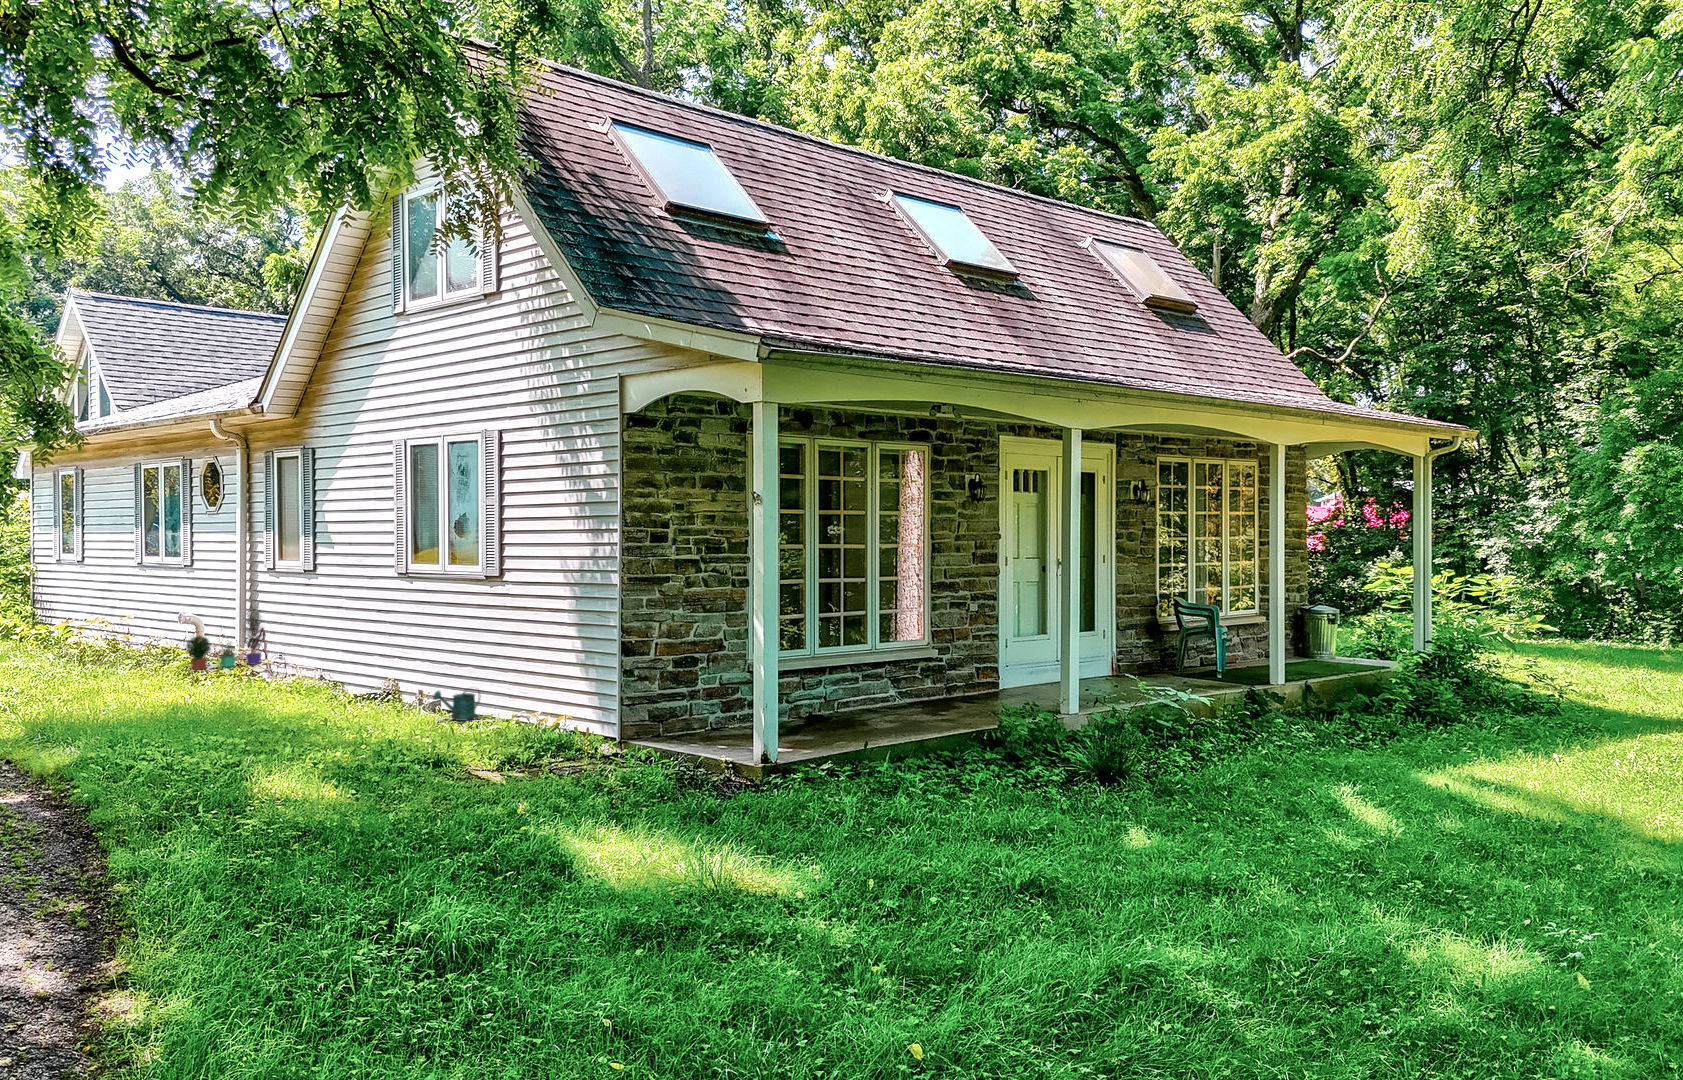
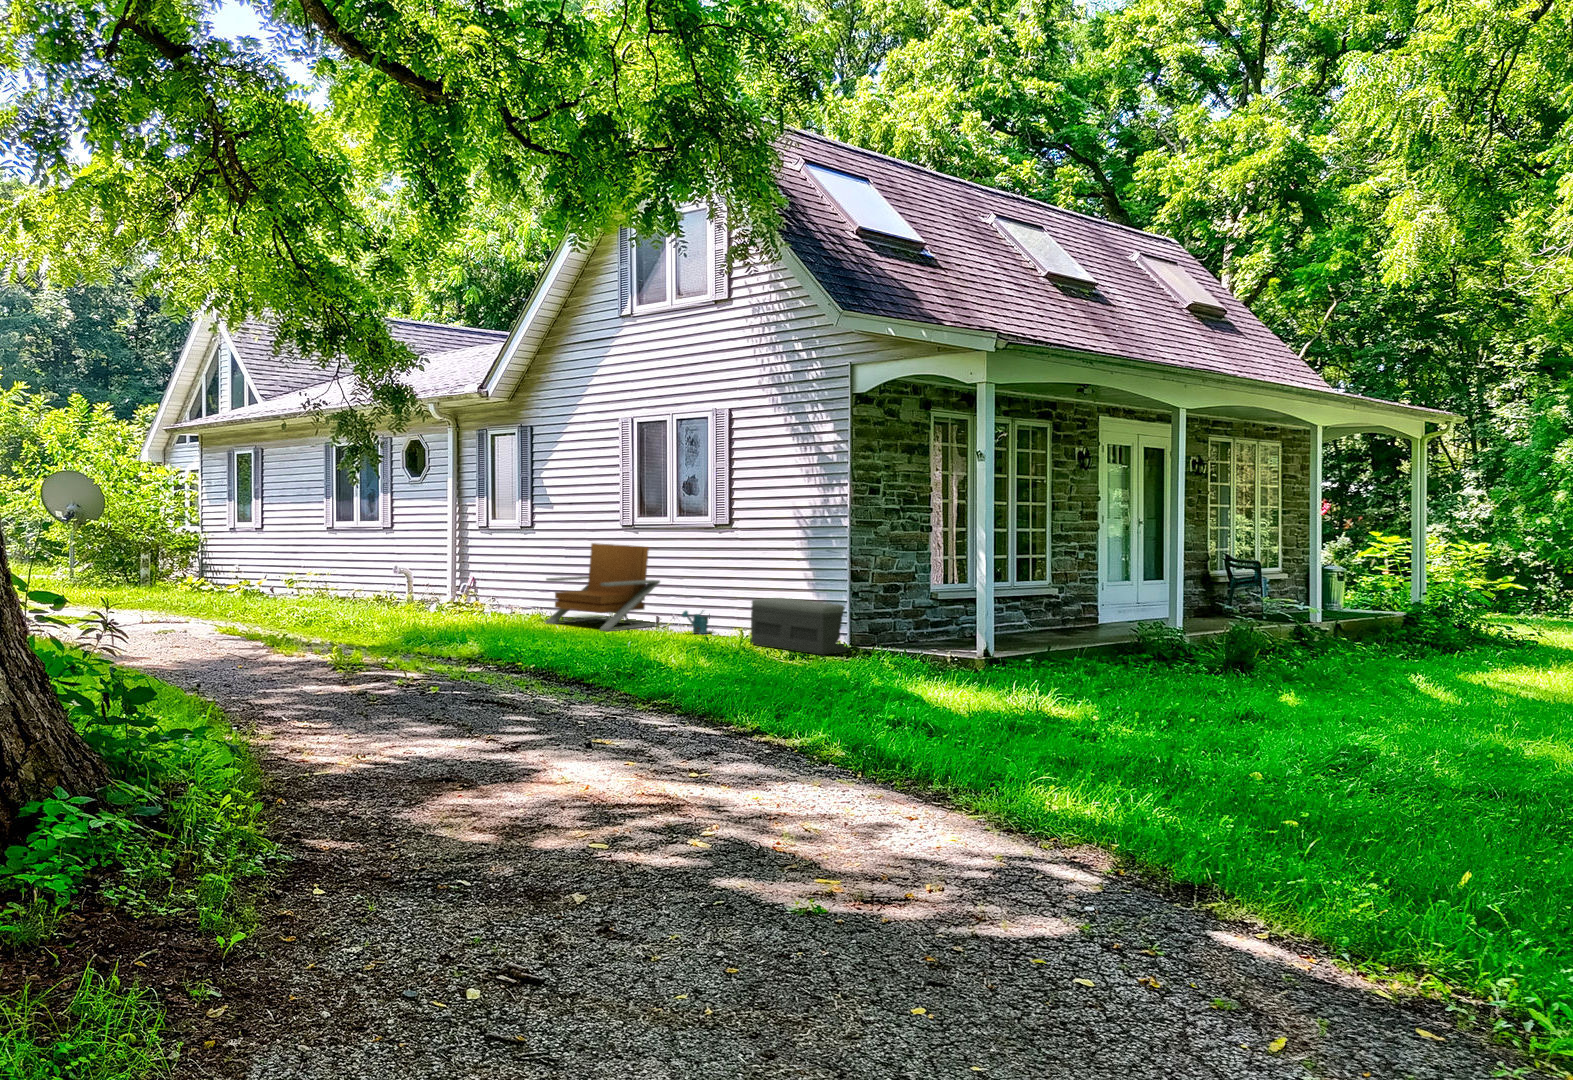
lounge chair: none [283,599,429,717] -> present [545,543,660,631]
potted plant: present [186,607,264,670] -> none [424,554,480,605]
storage bench: none [497,677,614,761] -> present [751,598,850,655]

